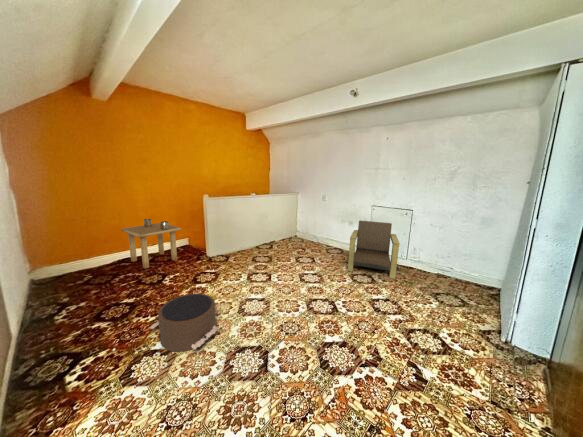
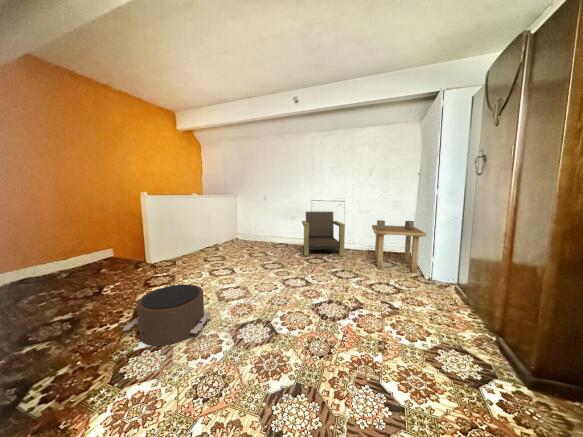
side table: present [121,219,181,268] -> present [372,220,426,272]

